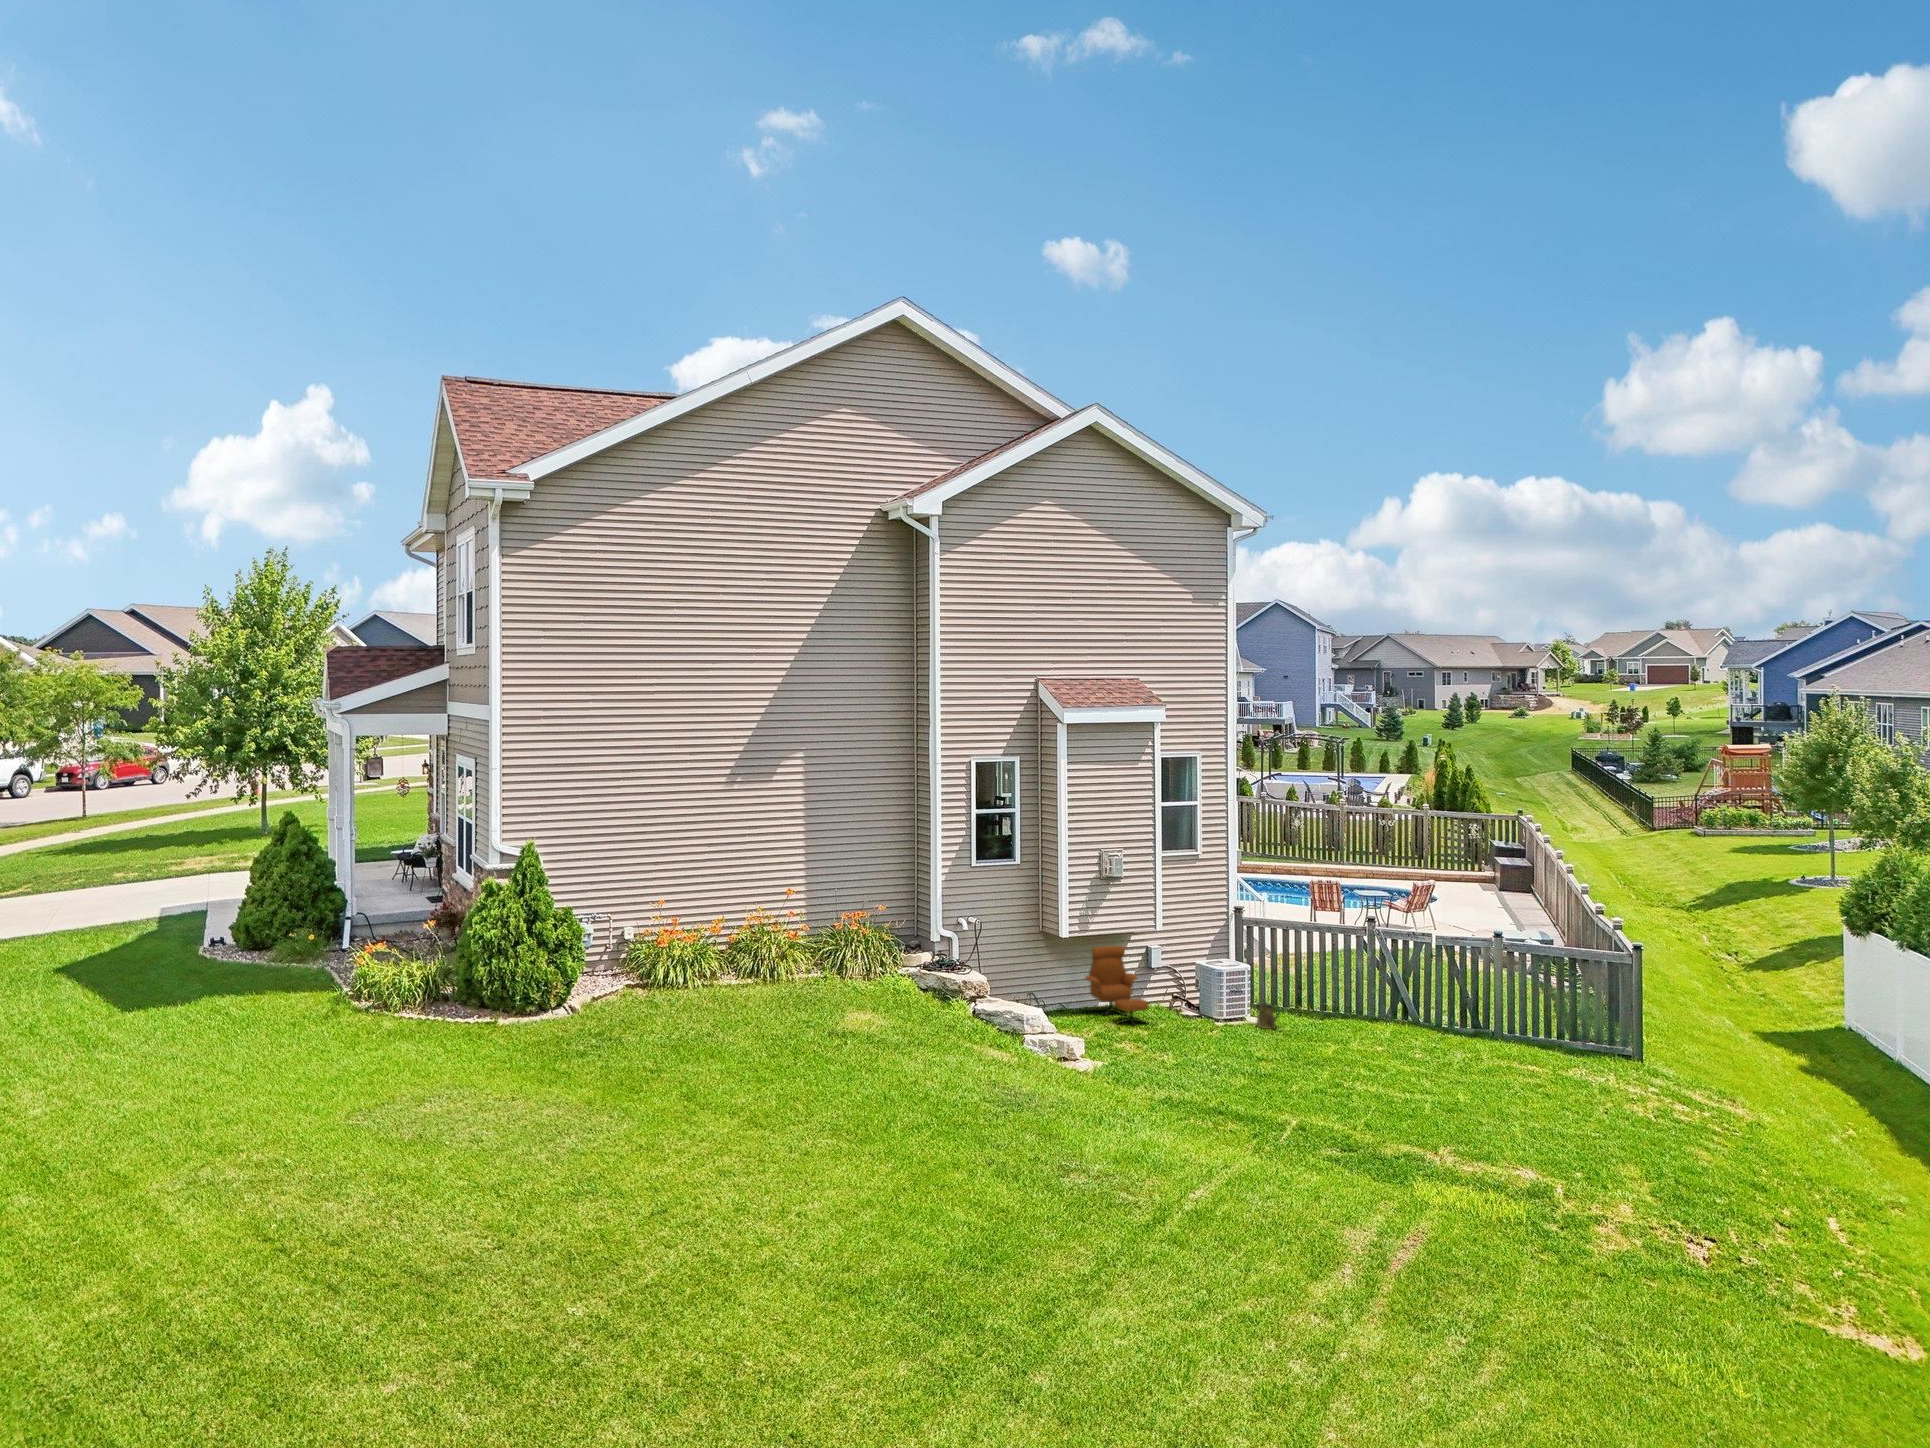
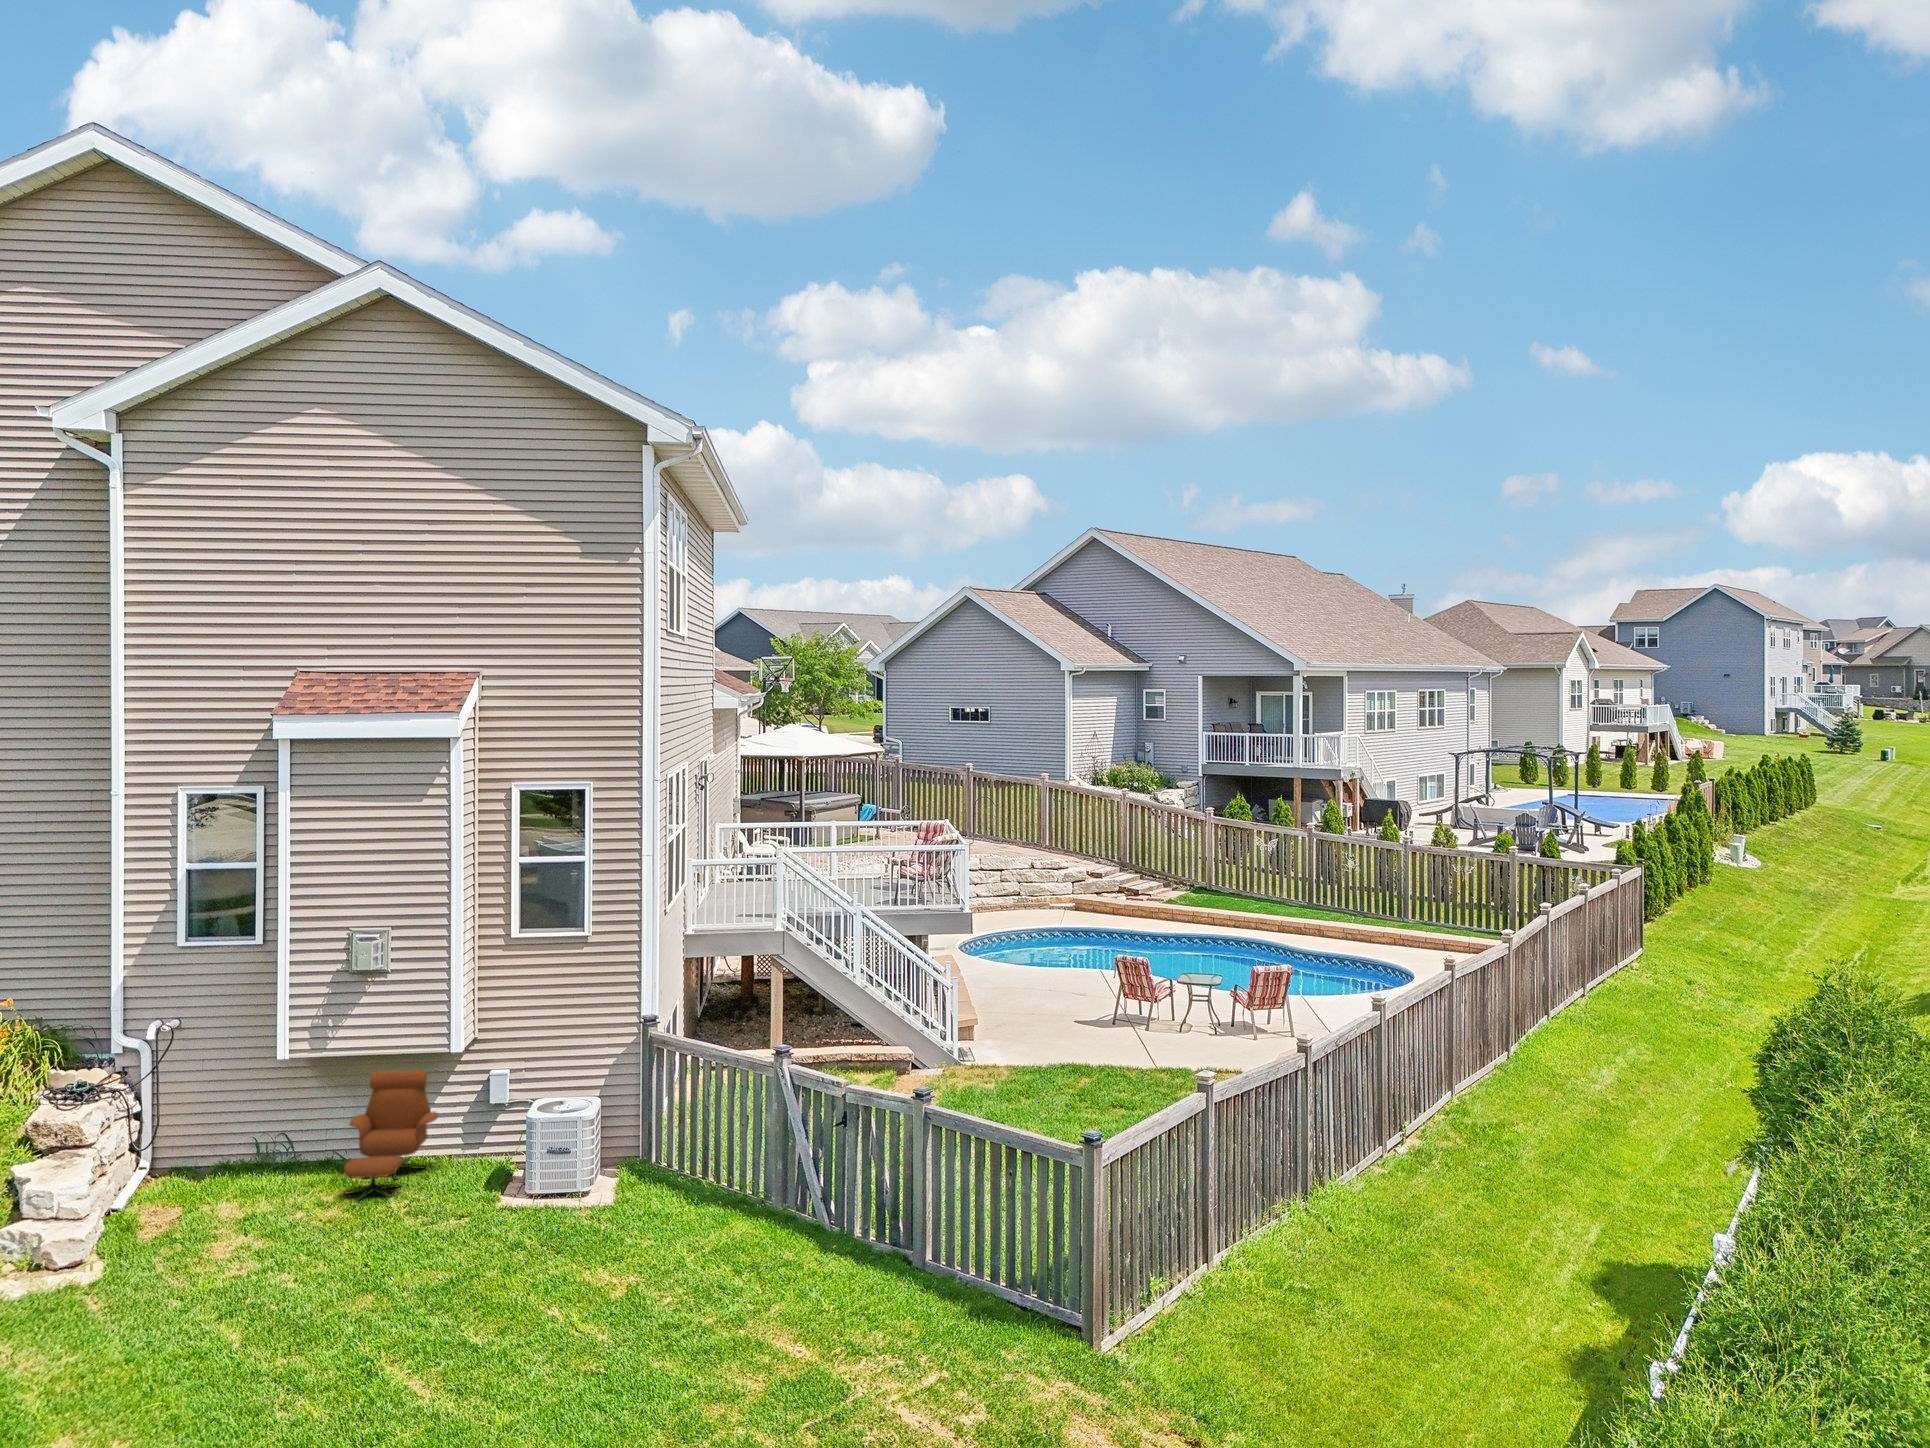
watering can: present [1256,1002,1281,1029] -> none [537,1173,570,1219]

